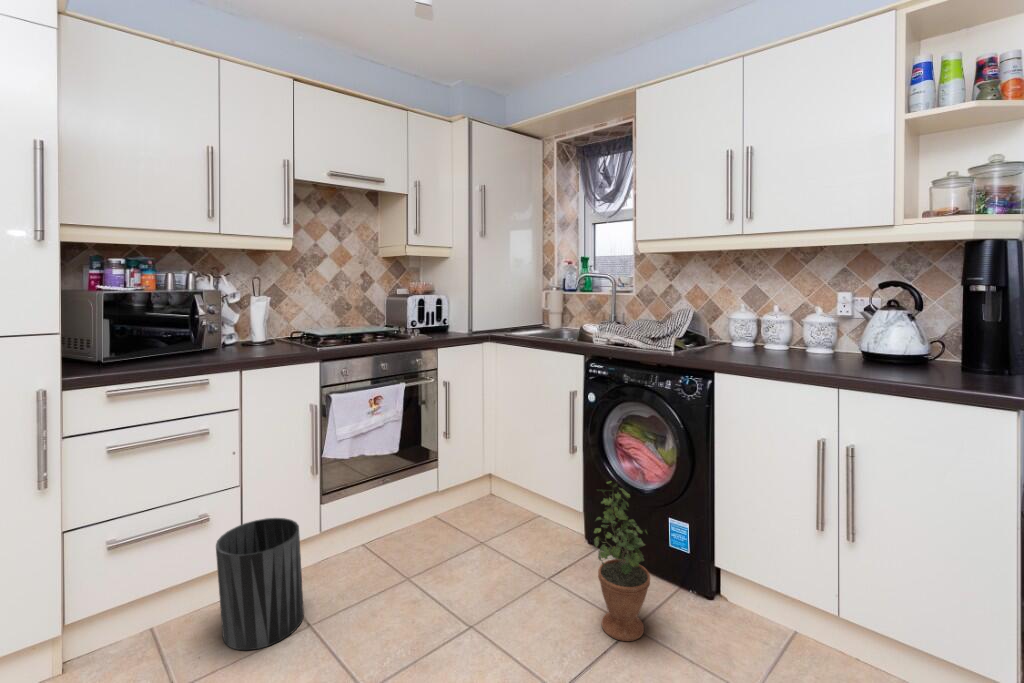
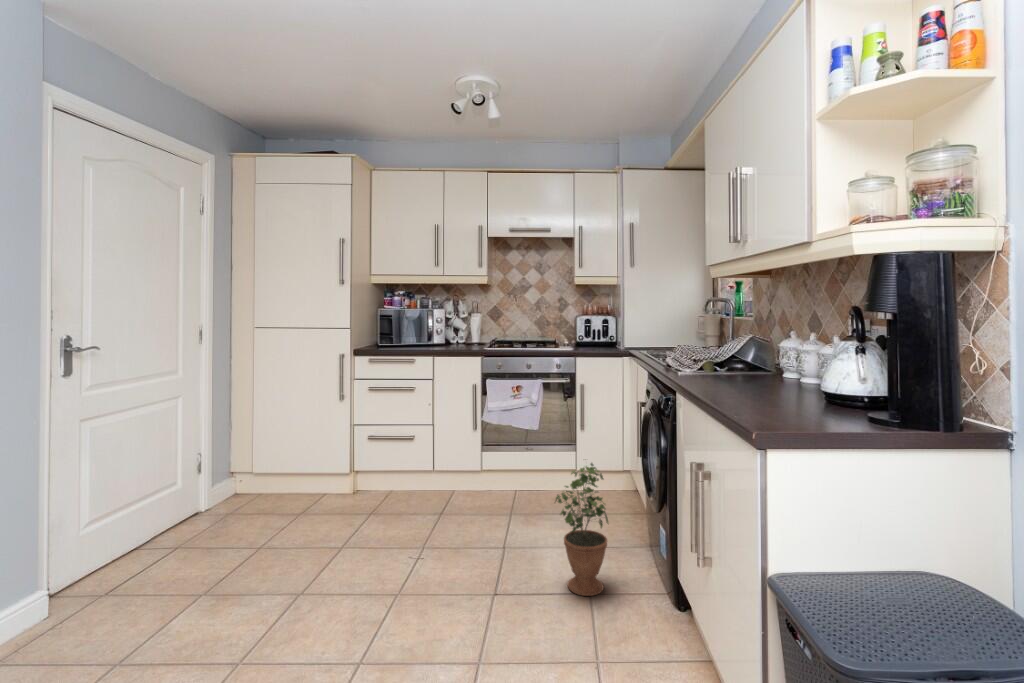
trash can: present [216,518,304,650] -> none [396,445,441,514]

